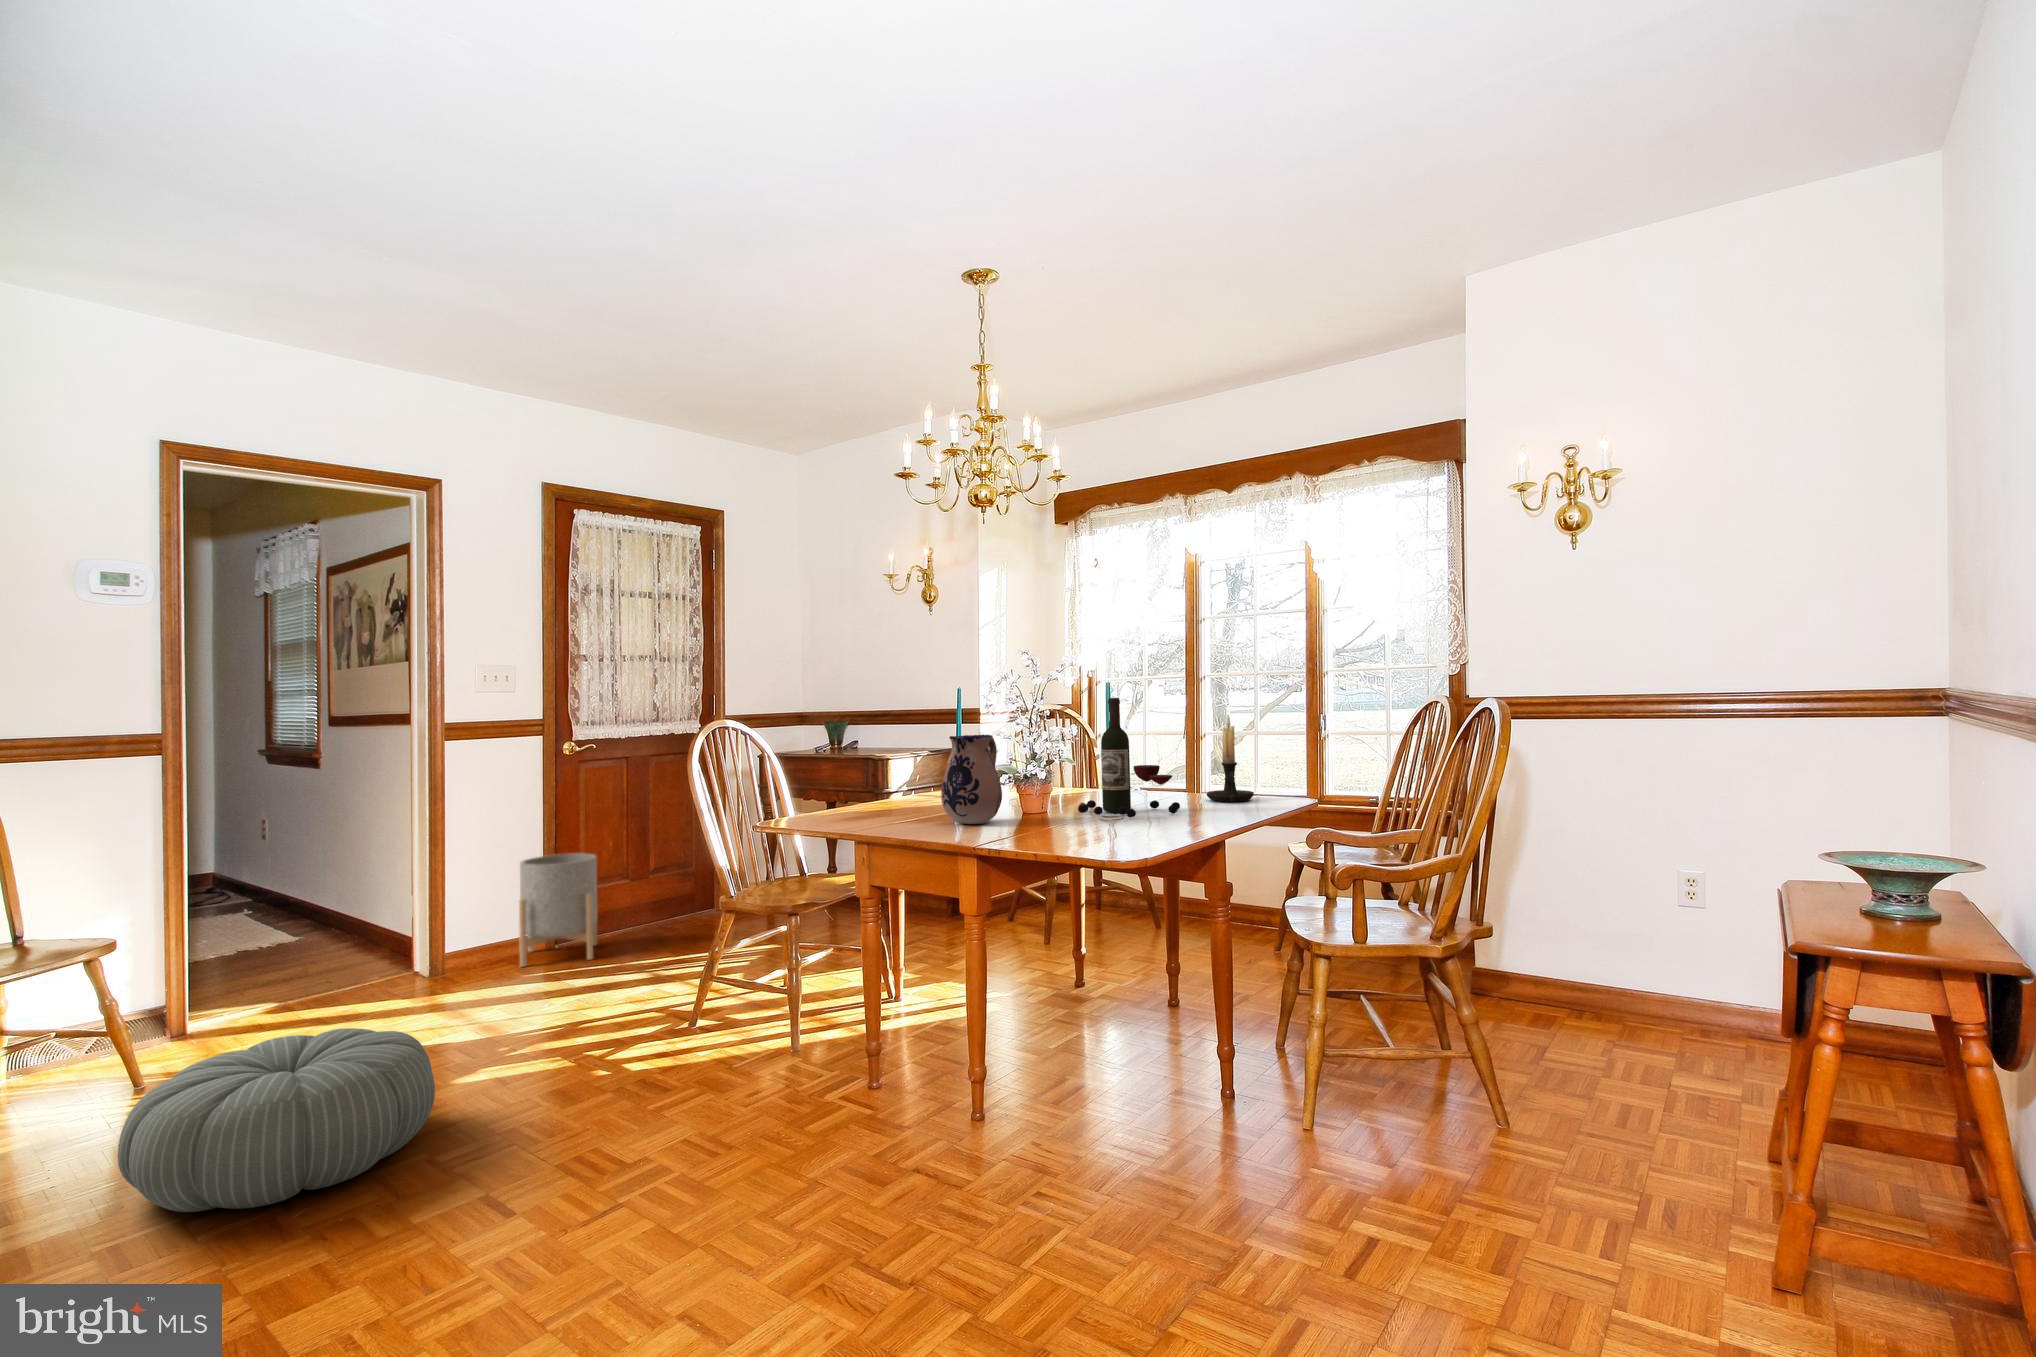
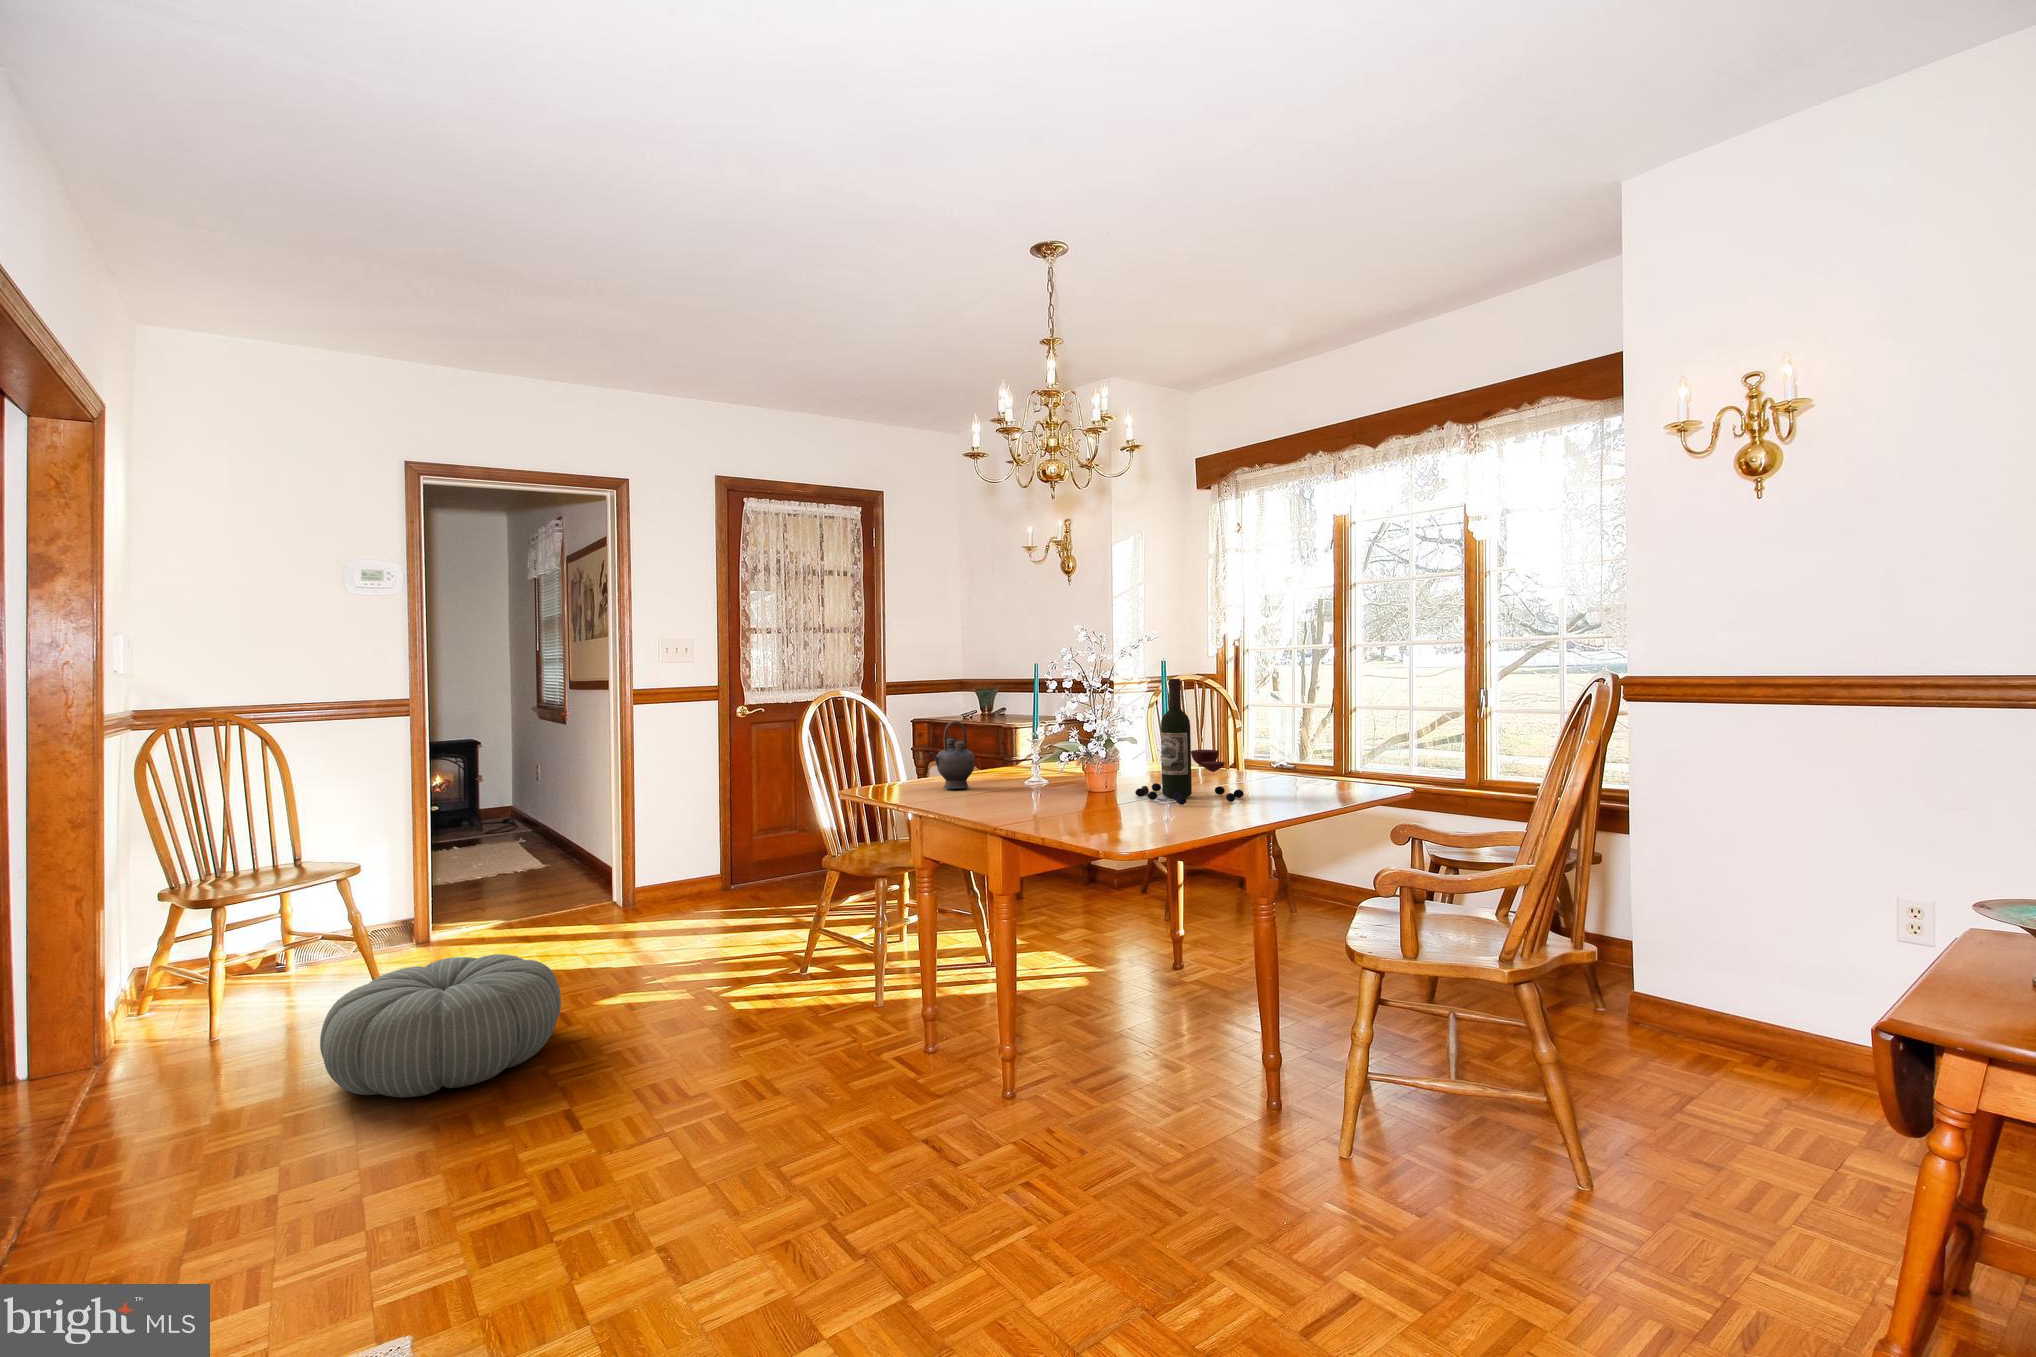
candle holder: present [1207,715,1254,802] -> none [1288,695,1340,791]
ceramic pitcher: present [941,735,1002,824] -> none [990,715,1051,805]
teapot: none [860,744,904,814] -> present [930,721,975,789]
planter: present [519,853,597,967] -> none [692,807,763,905]

